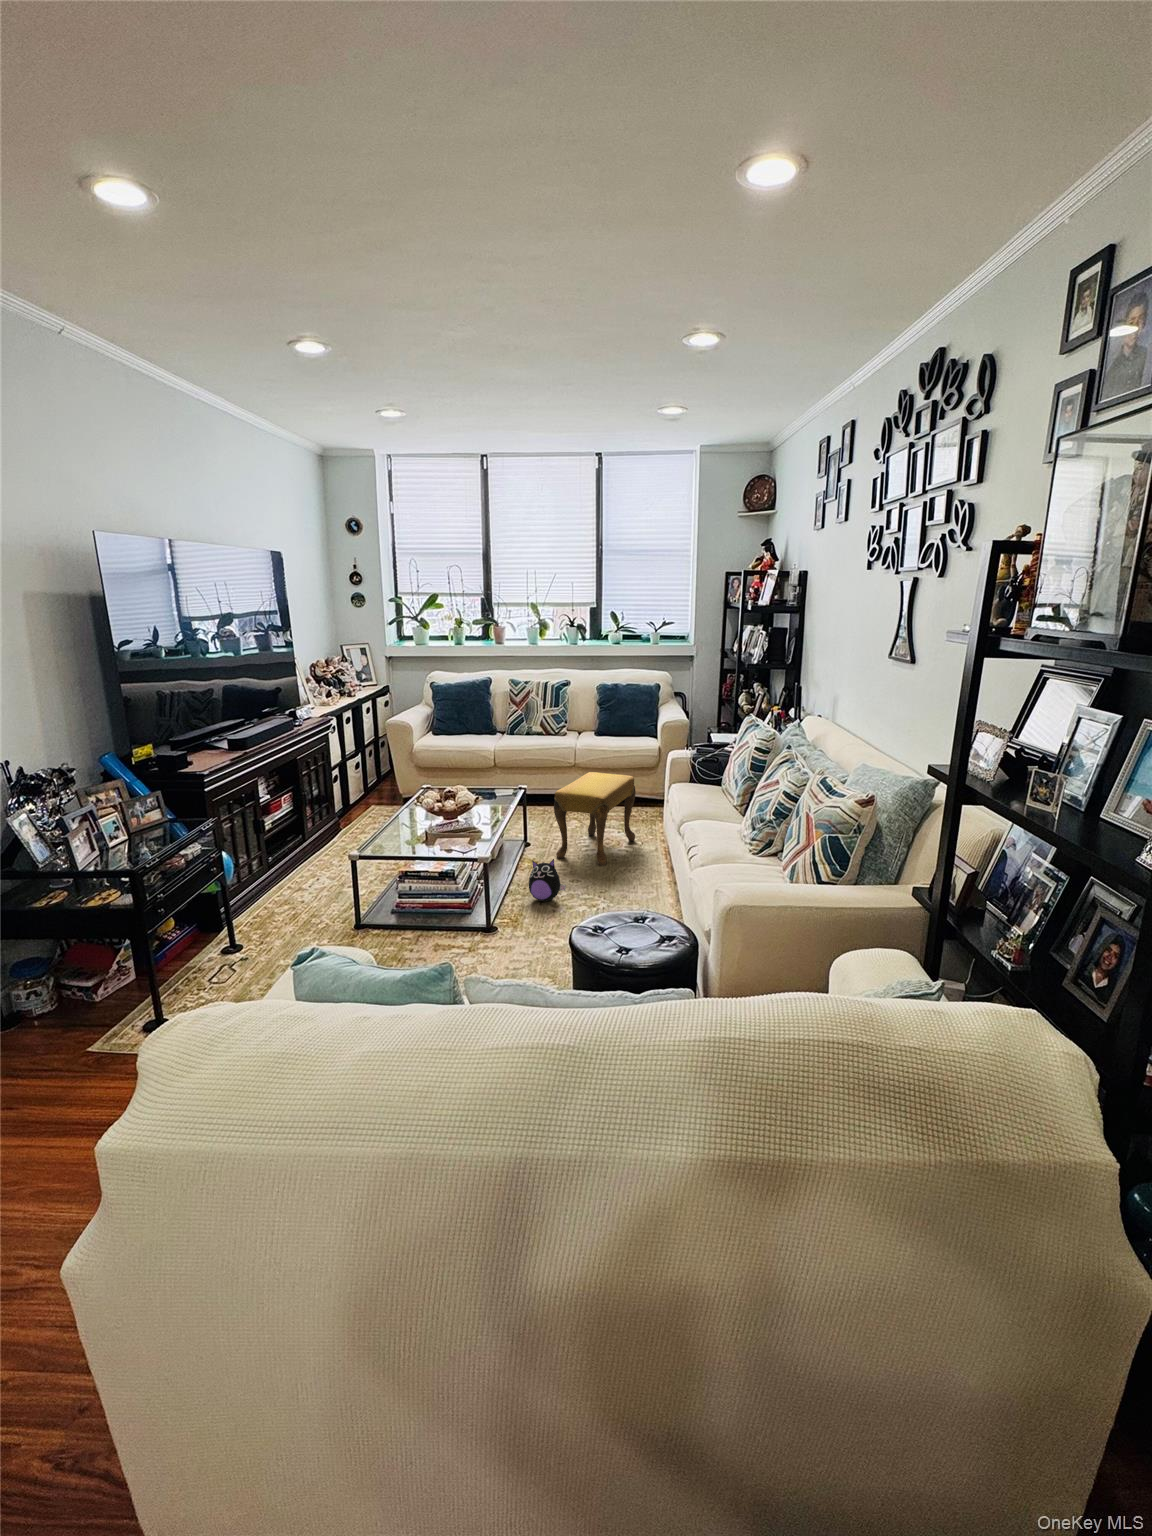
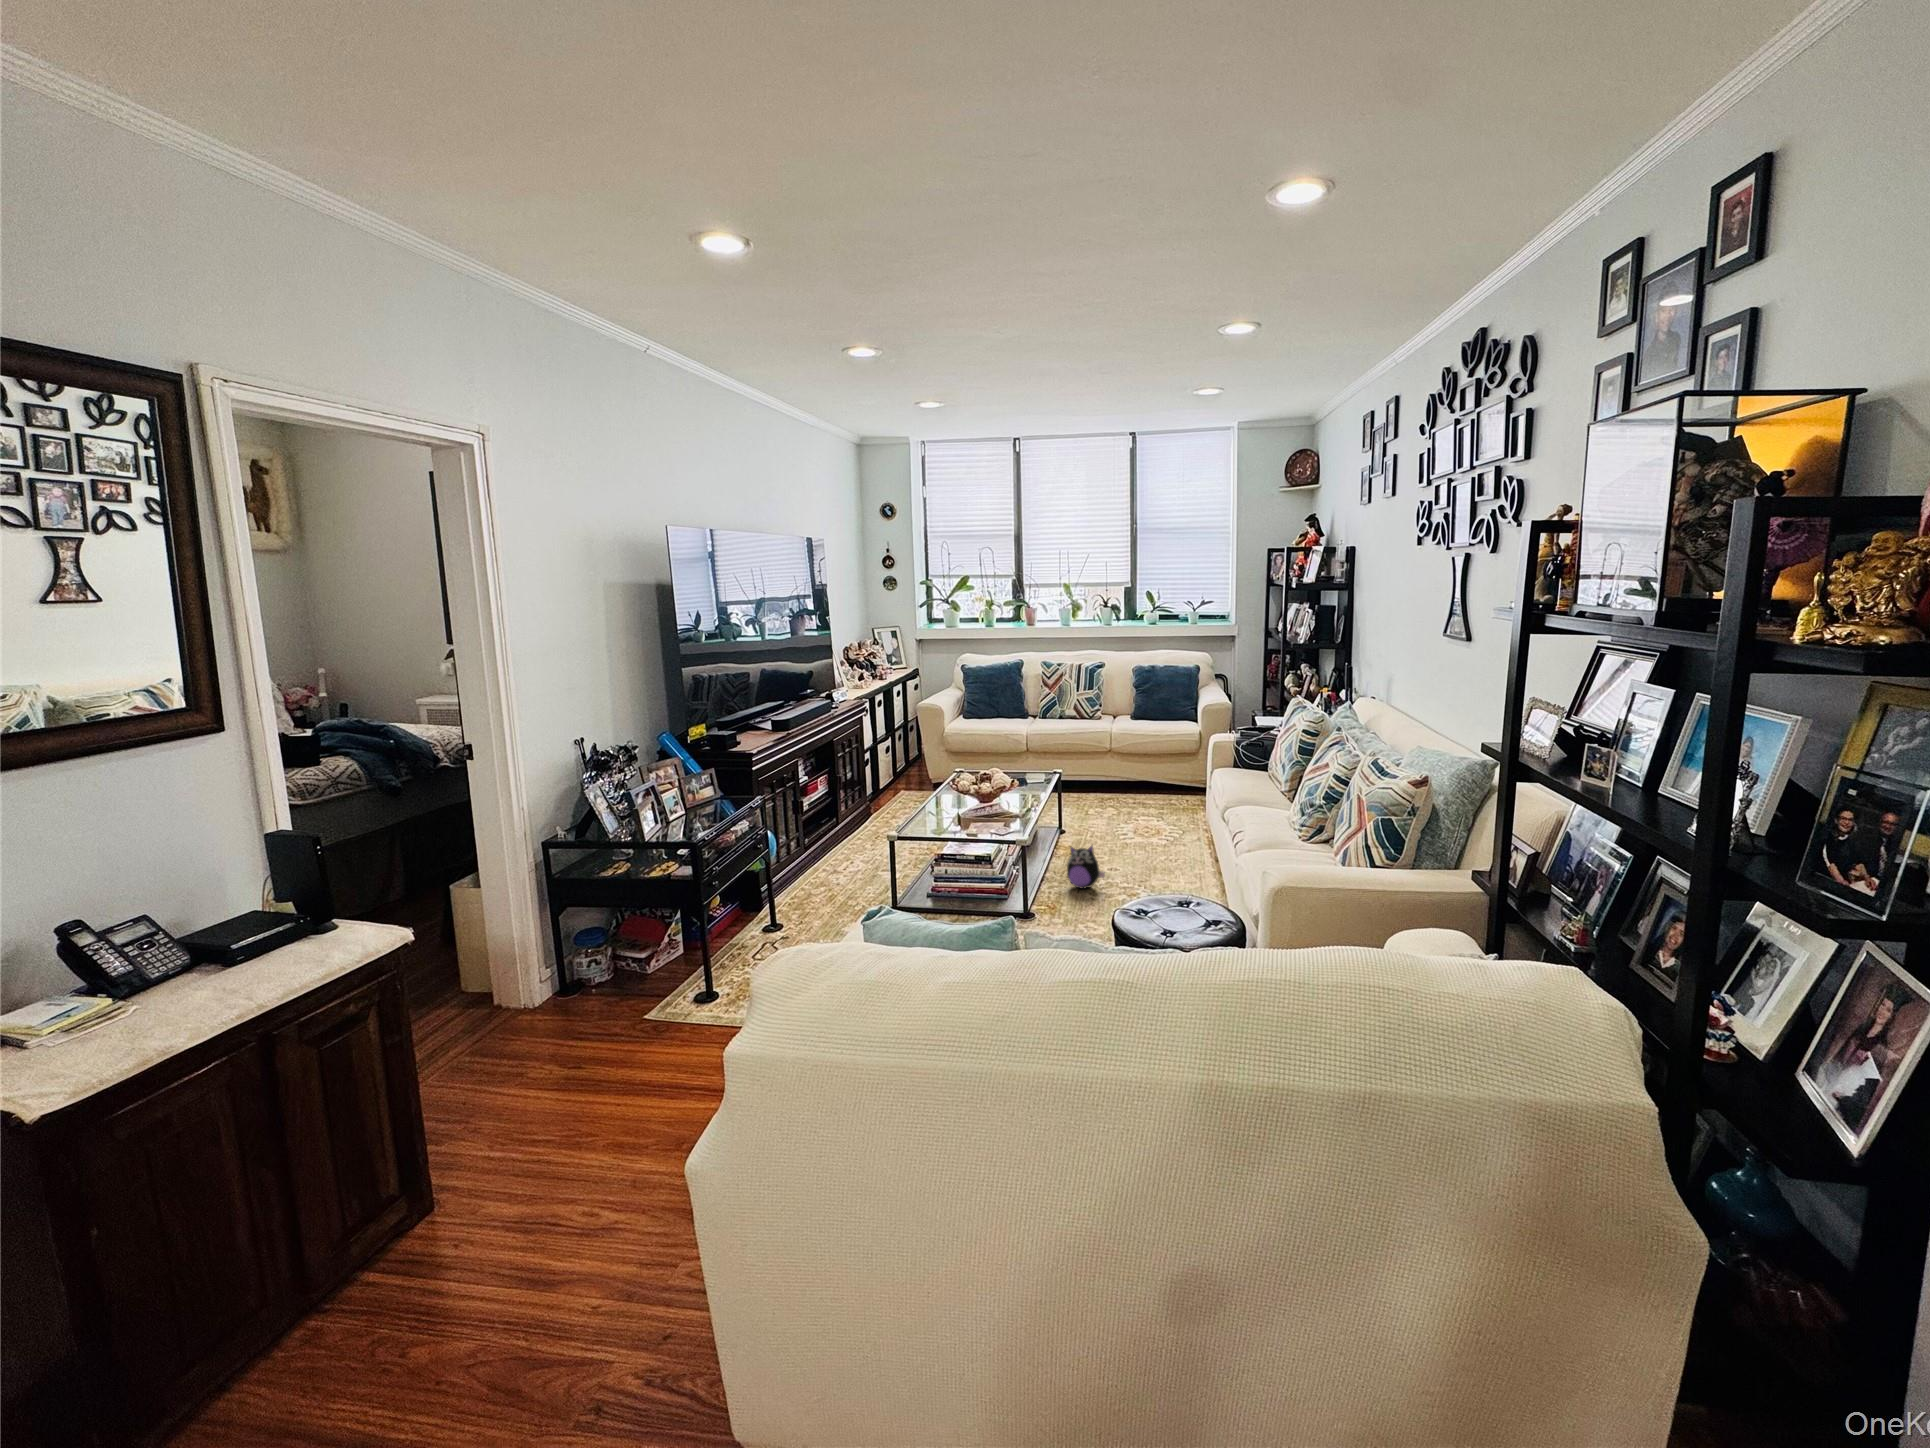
footstool: present [554,772,636,866] -> none [1091,756,1176,854]

